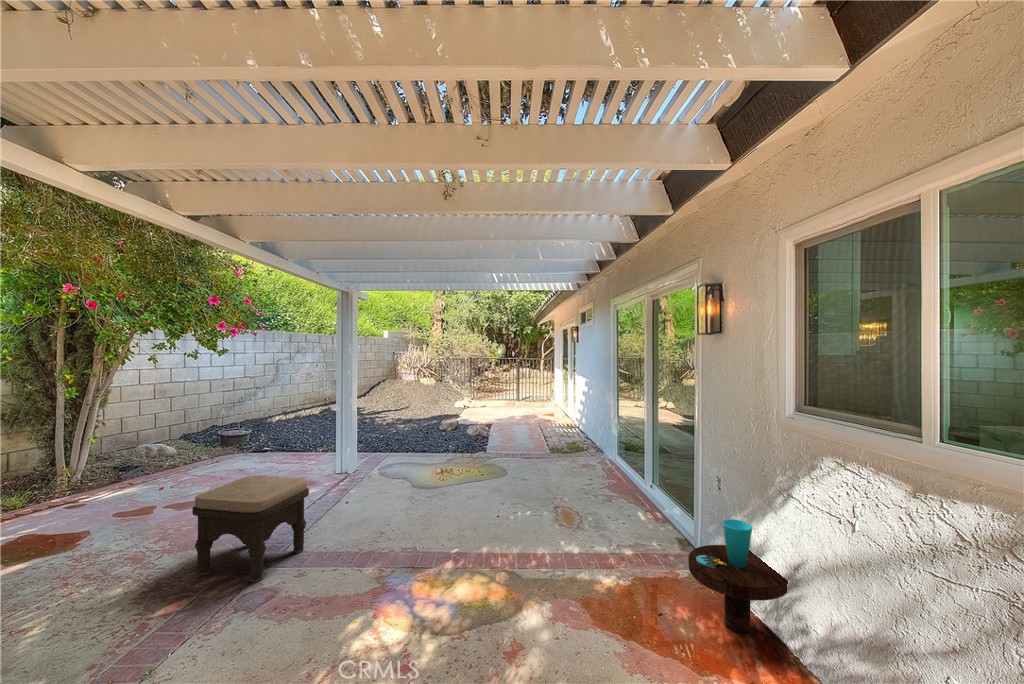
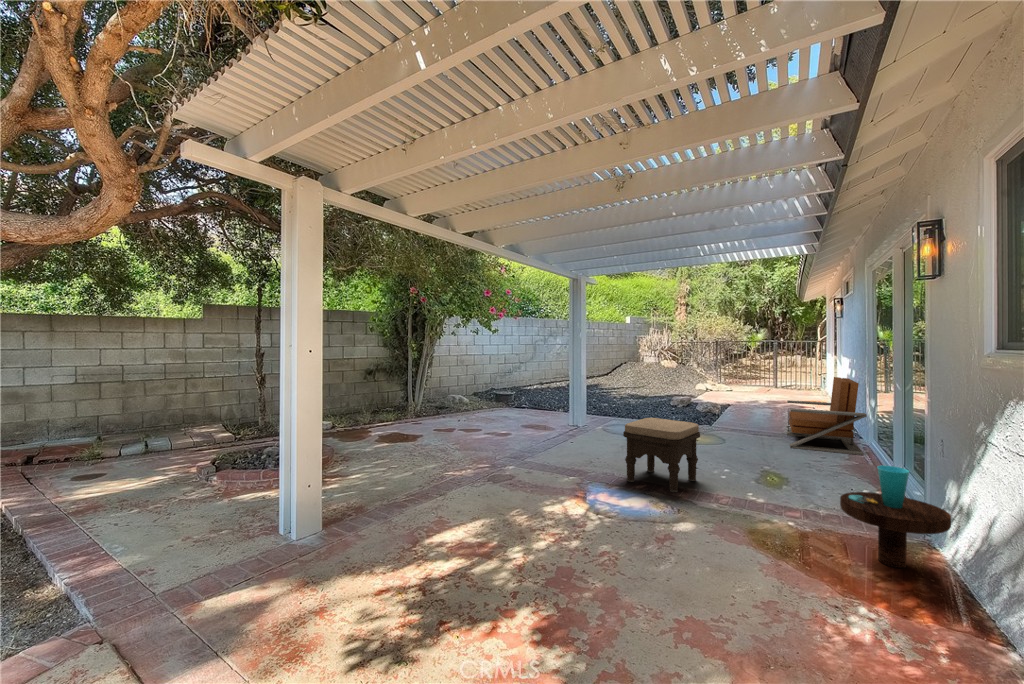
lounge chair: none [557,398,627,472] -> present [787,377,867,455]
ottoman: present [192,475,309,582] -> present [623,418,700,492]

